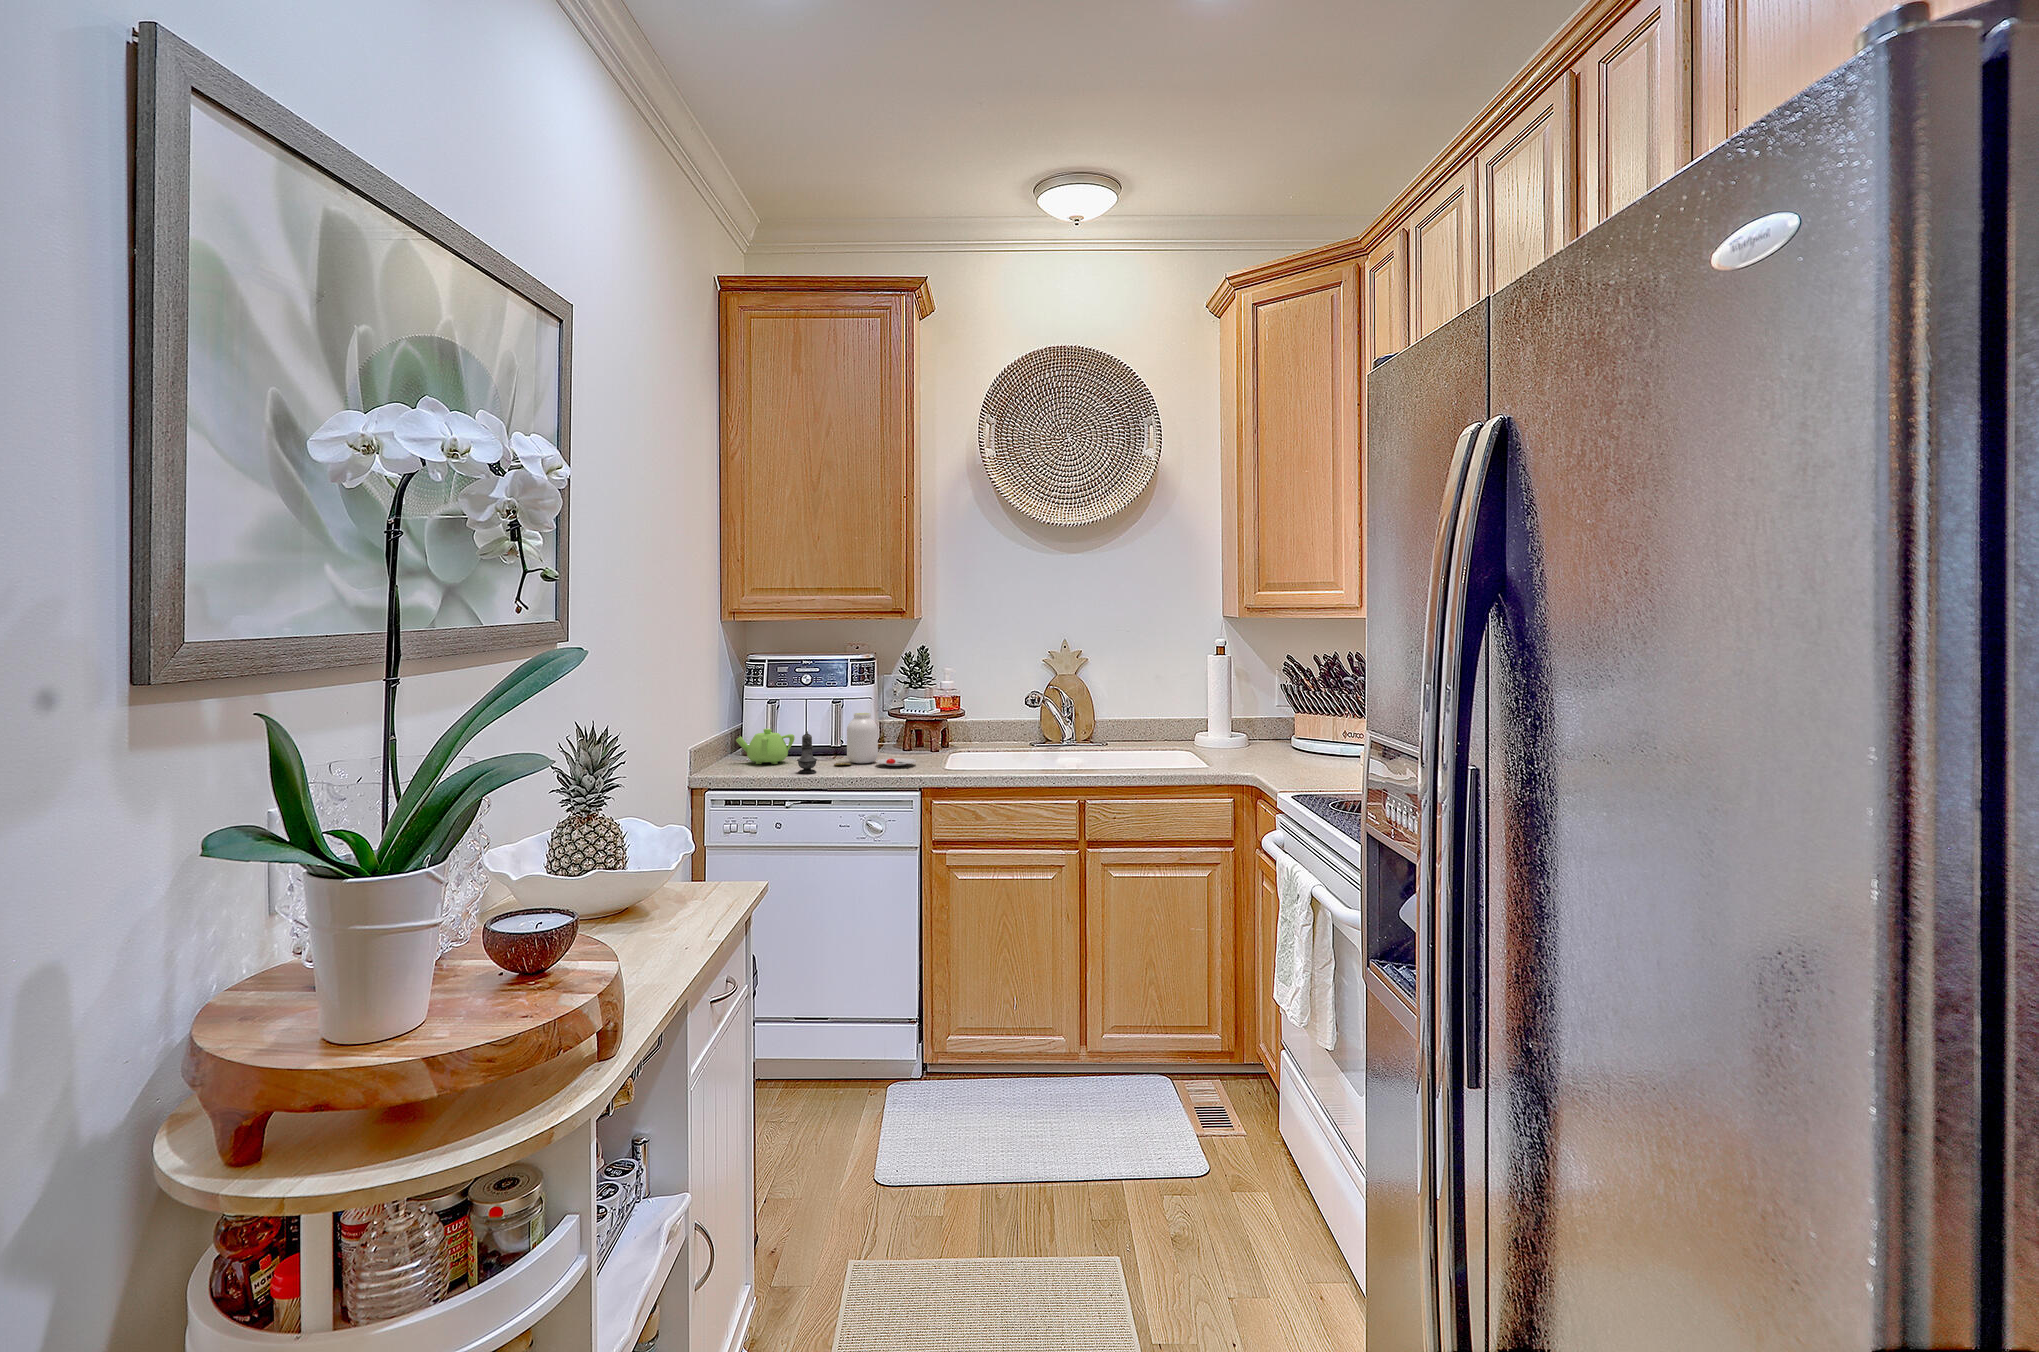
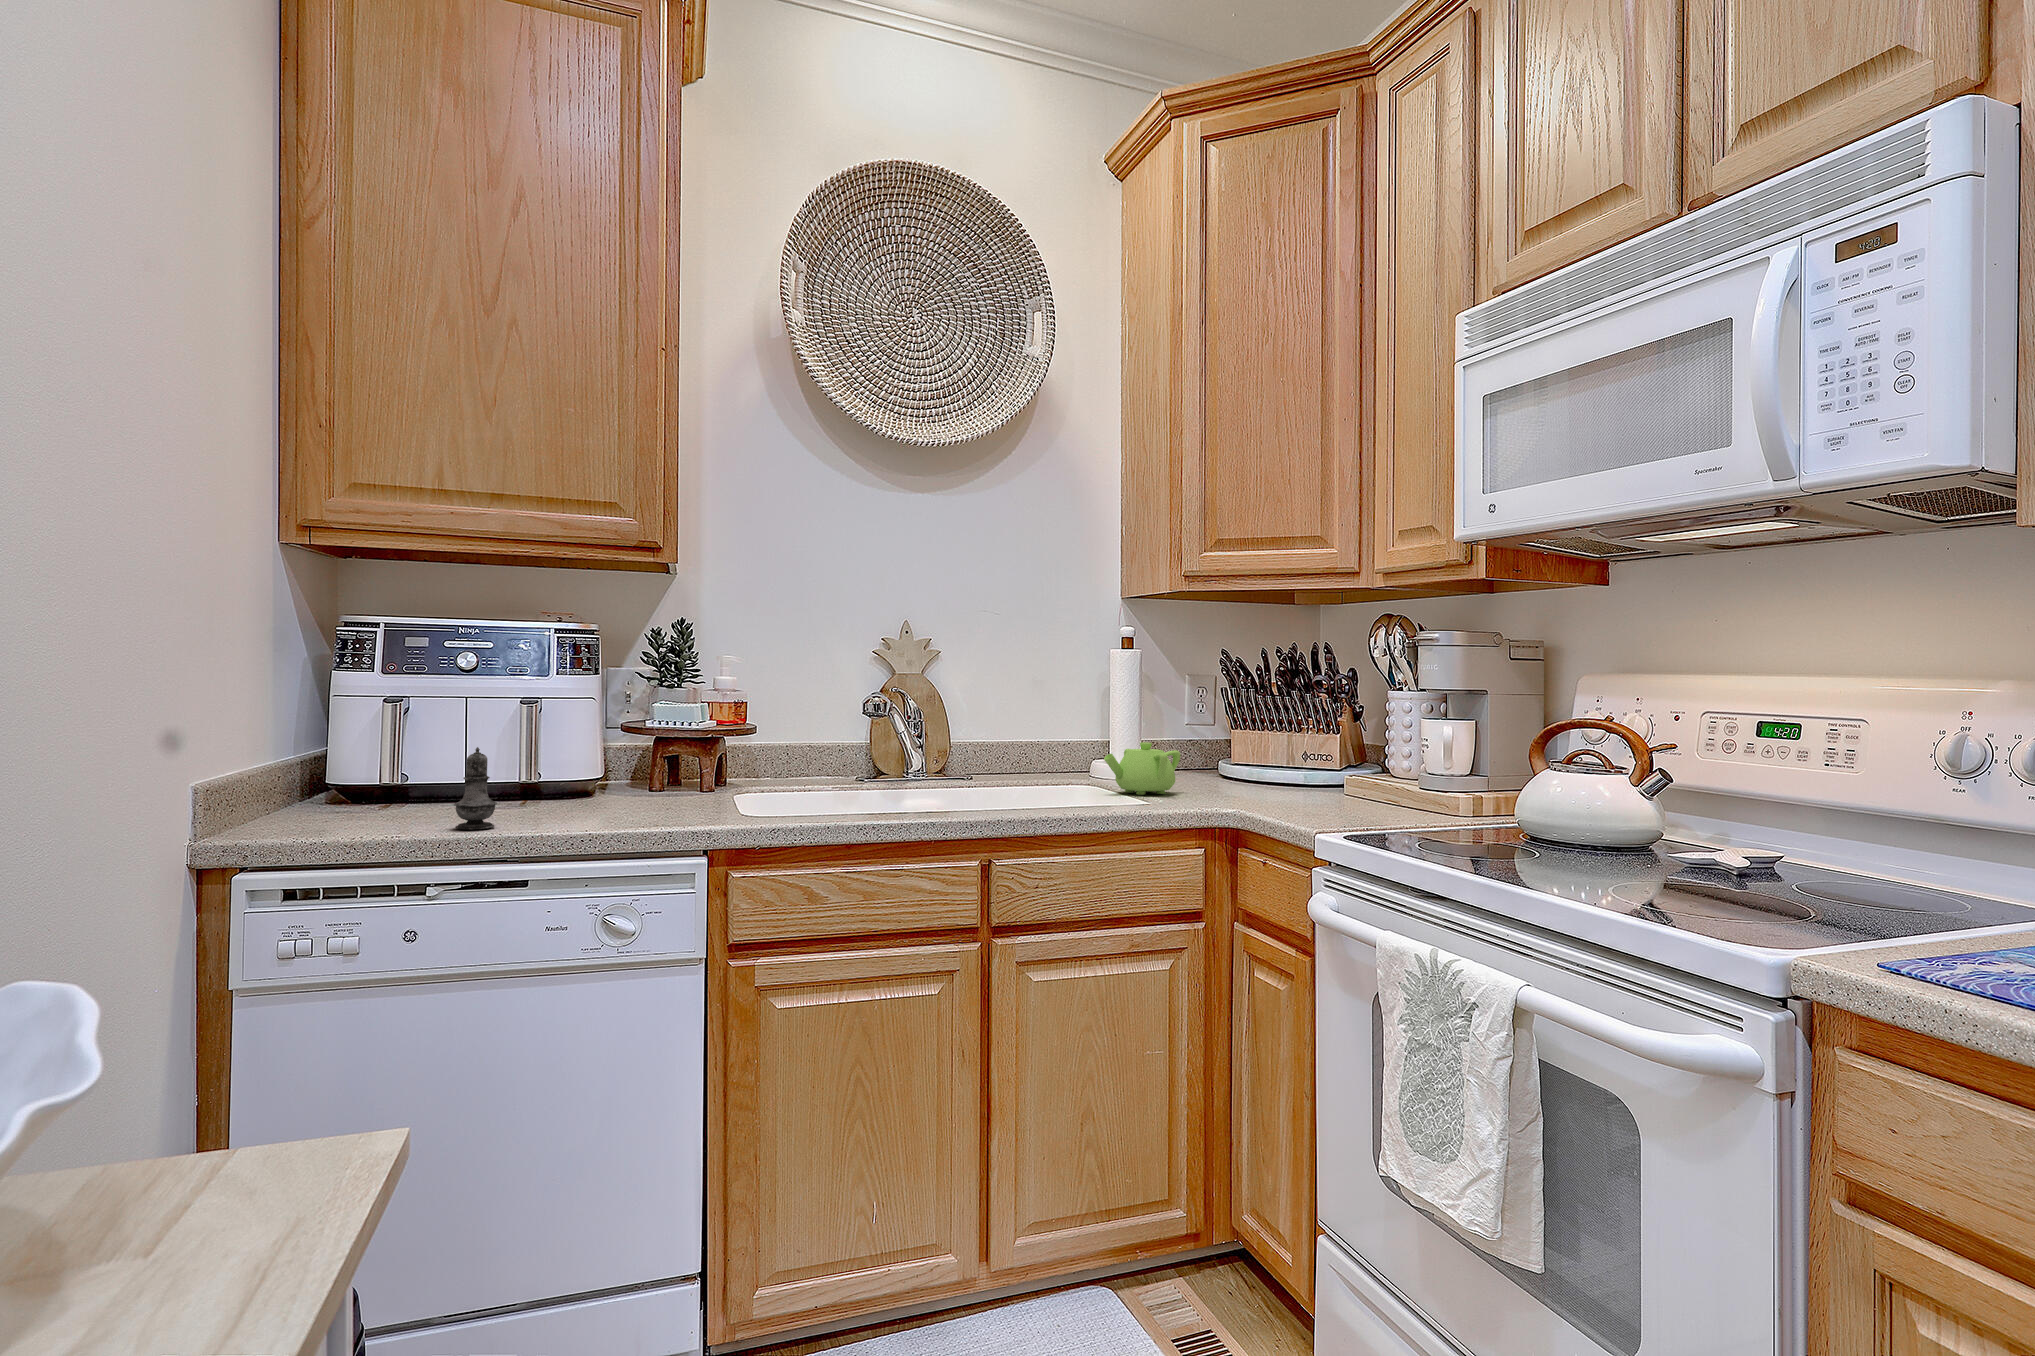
jar: present [834,713,916,766] -> none [525,721,687,815]
teapot: present [736,729,795,764] -> present [1104,742,1181,795]

